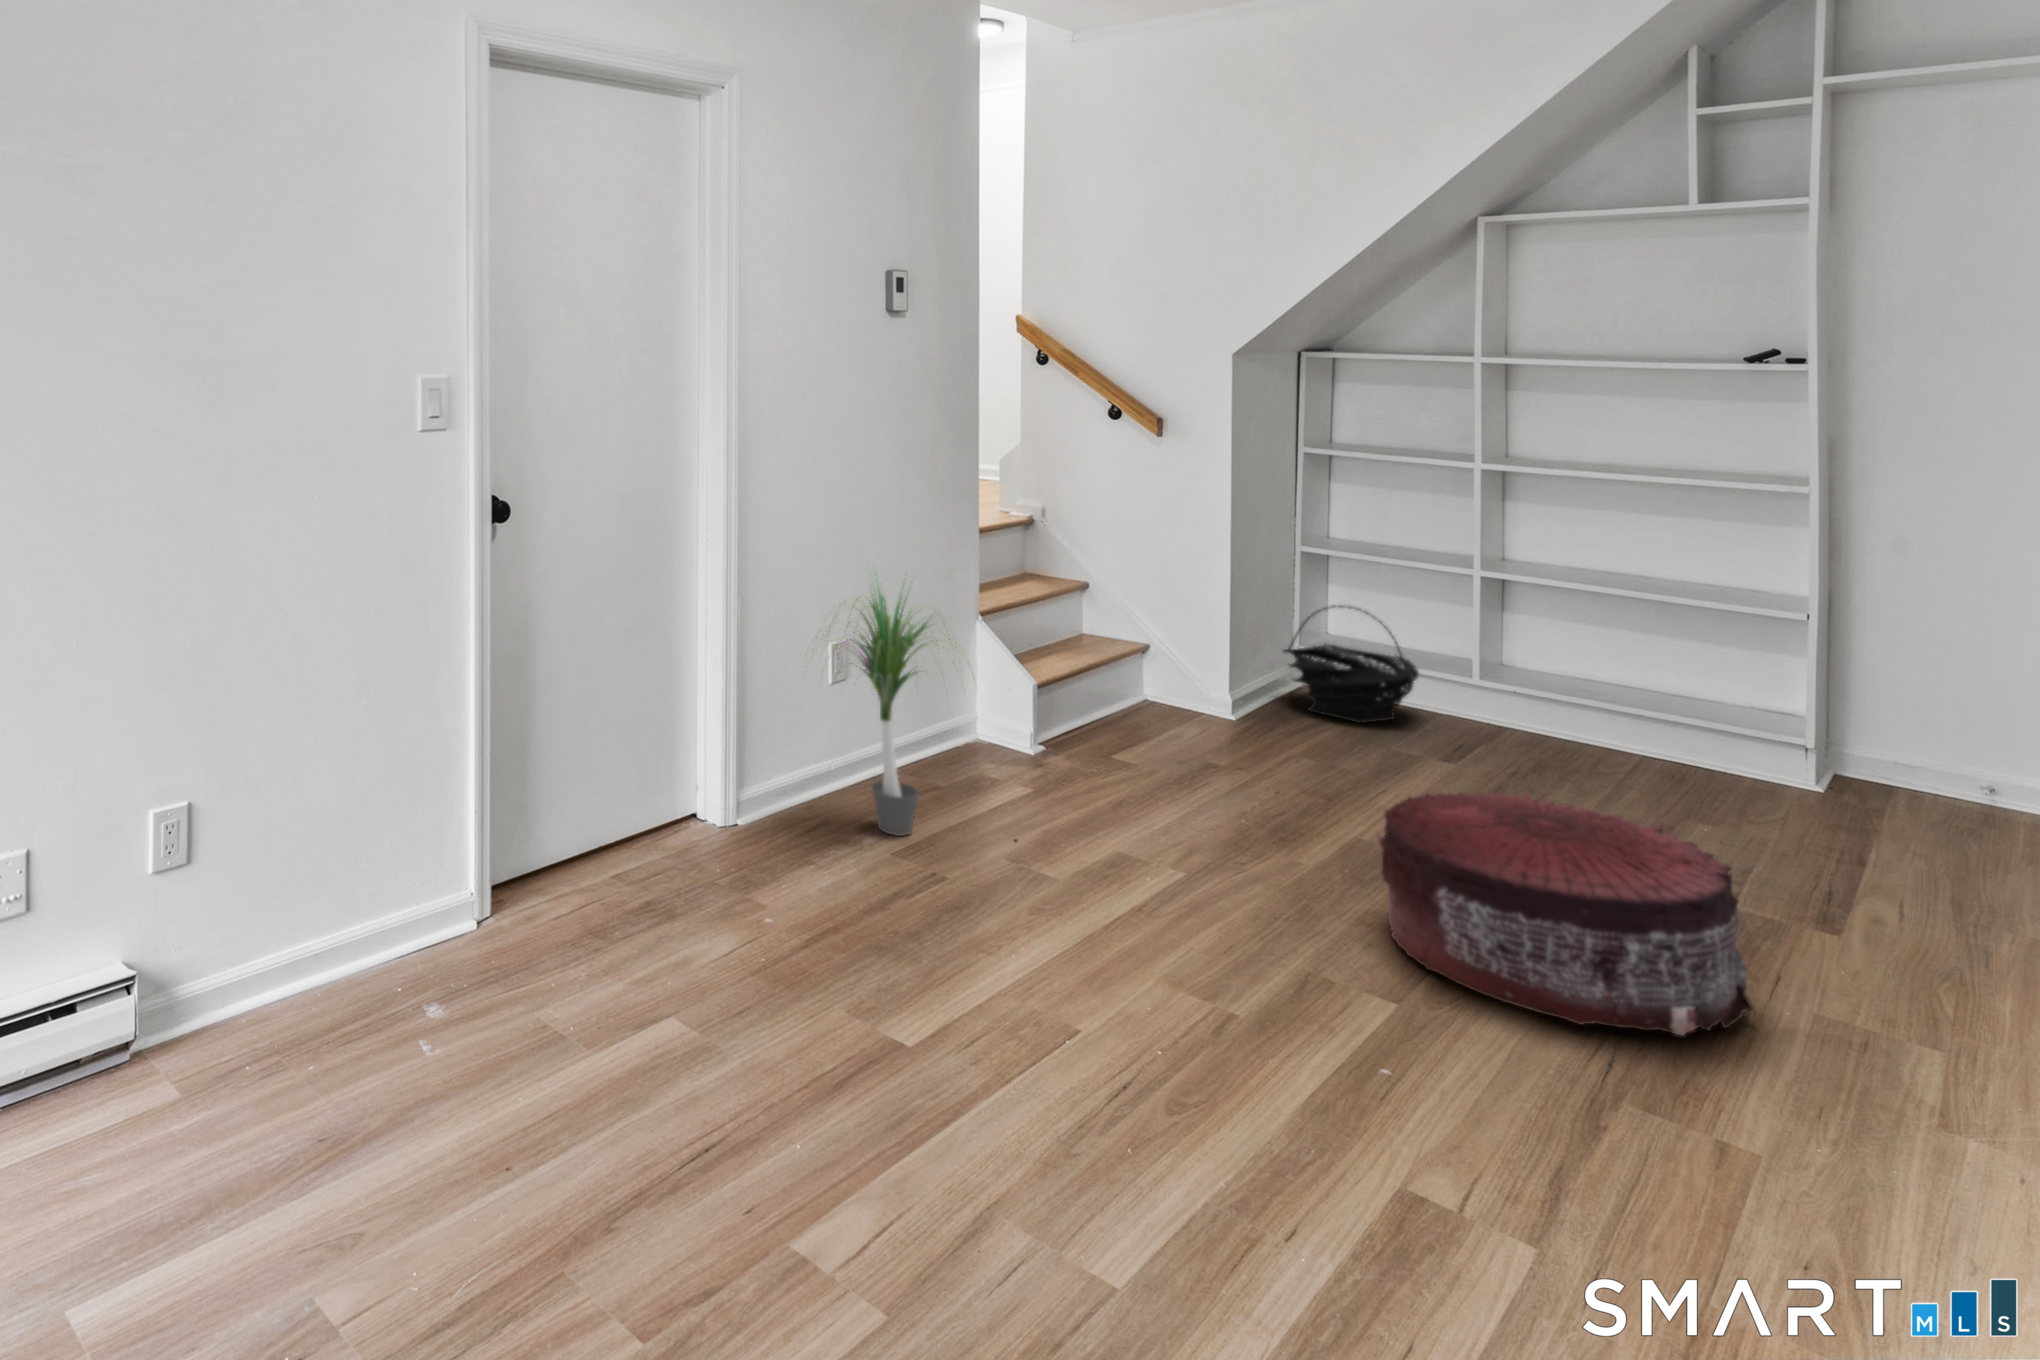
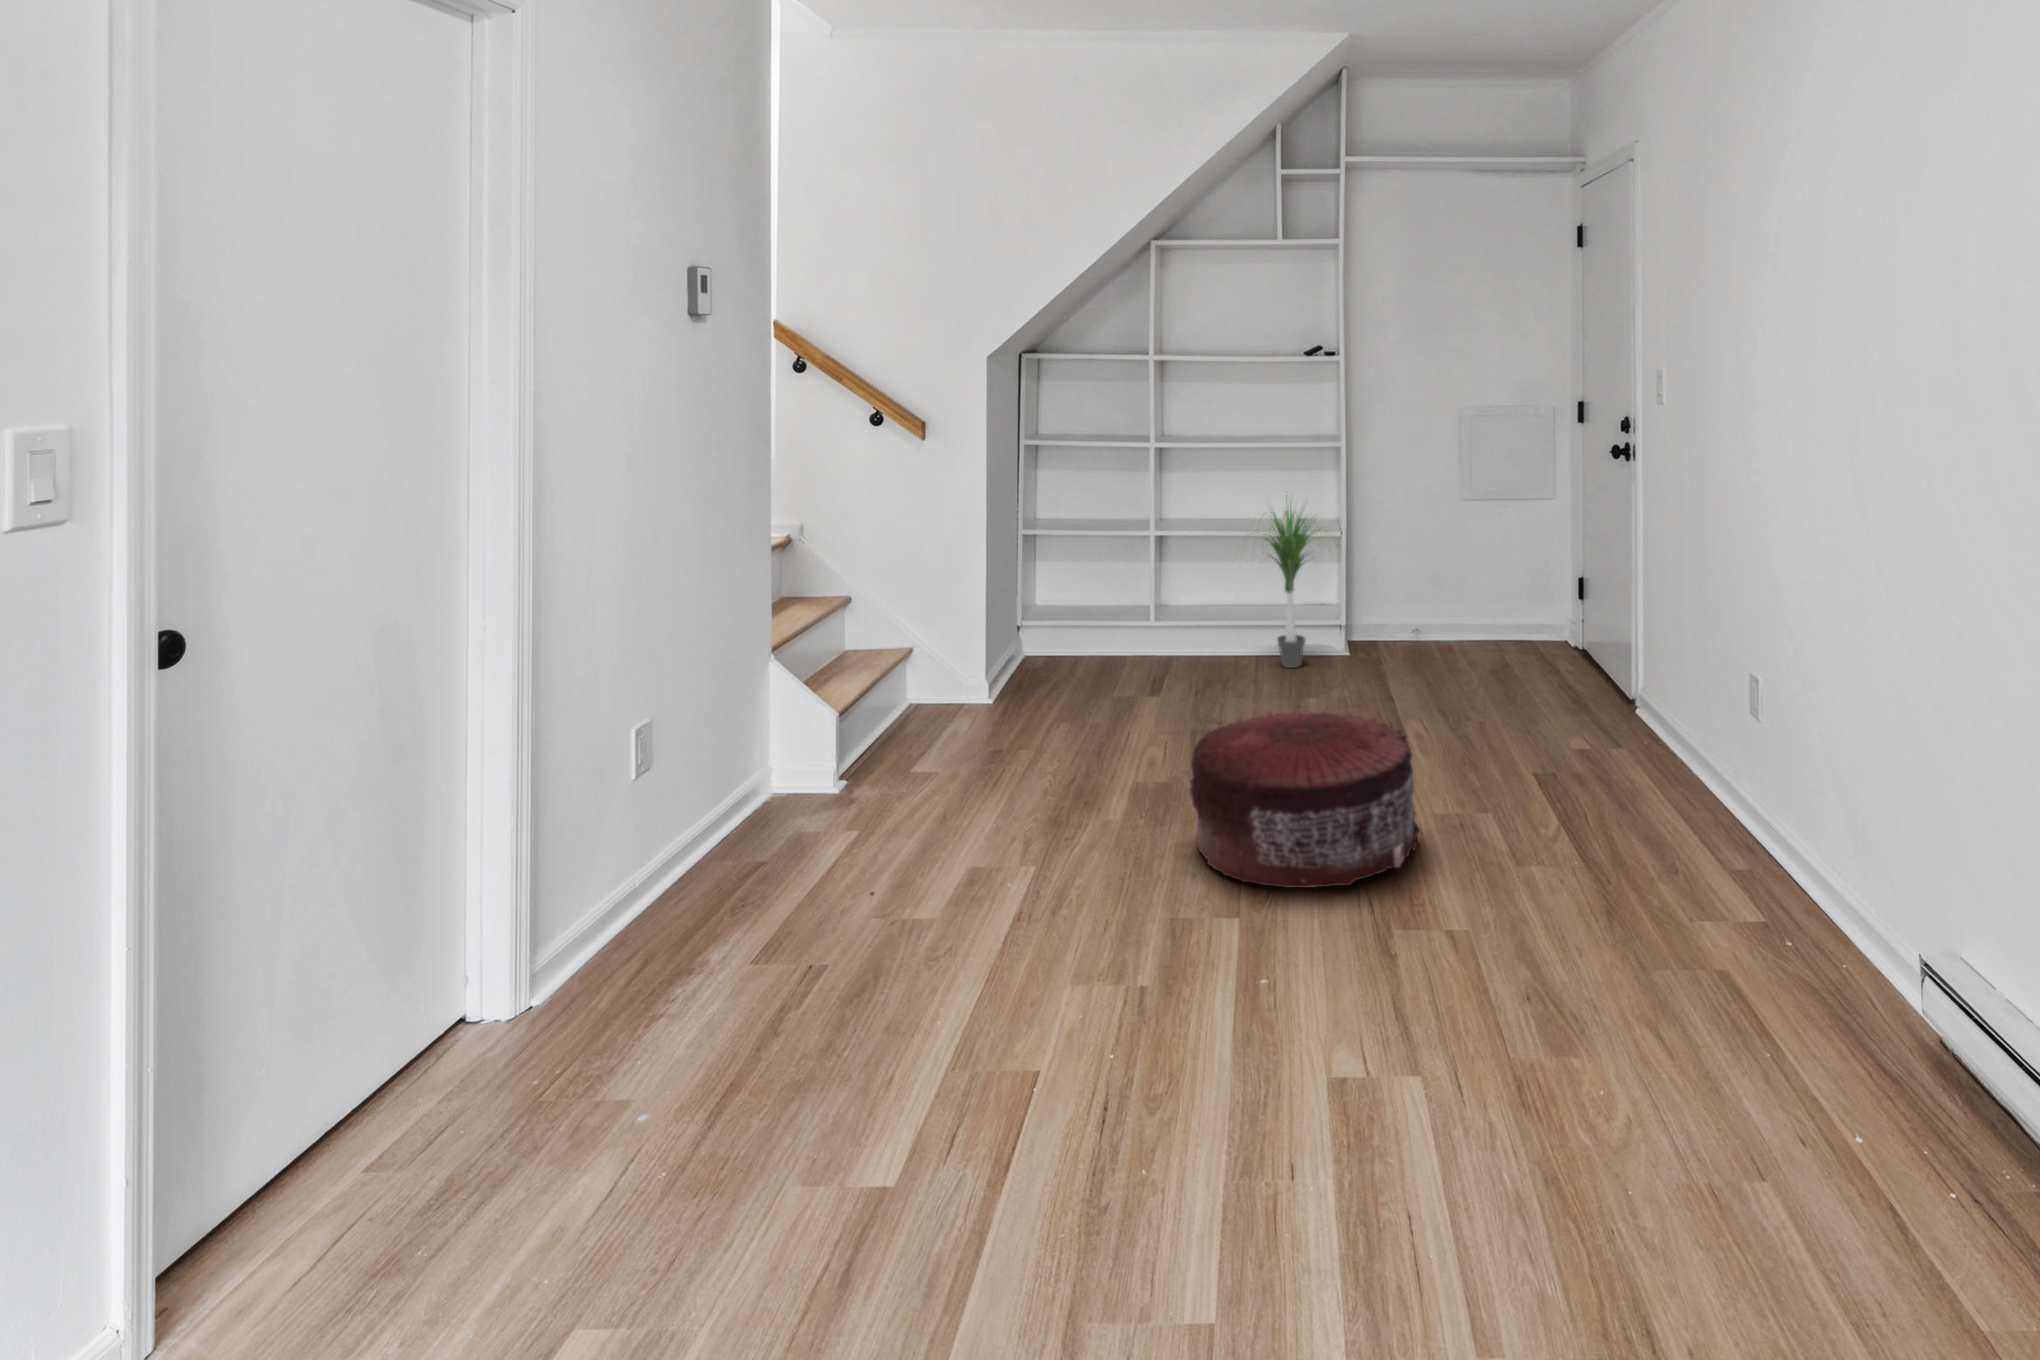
potted plant: present [812,588,955,836] -> present [1250,510,1338,668]
basket: present [1283,605,1419,723] -> none [1017,579,1120,682]

